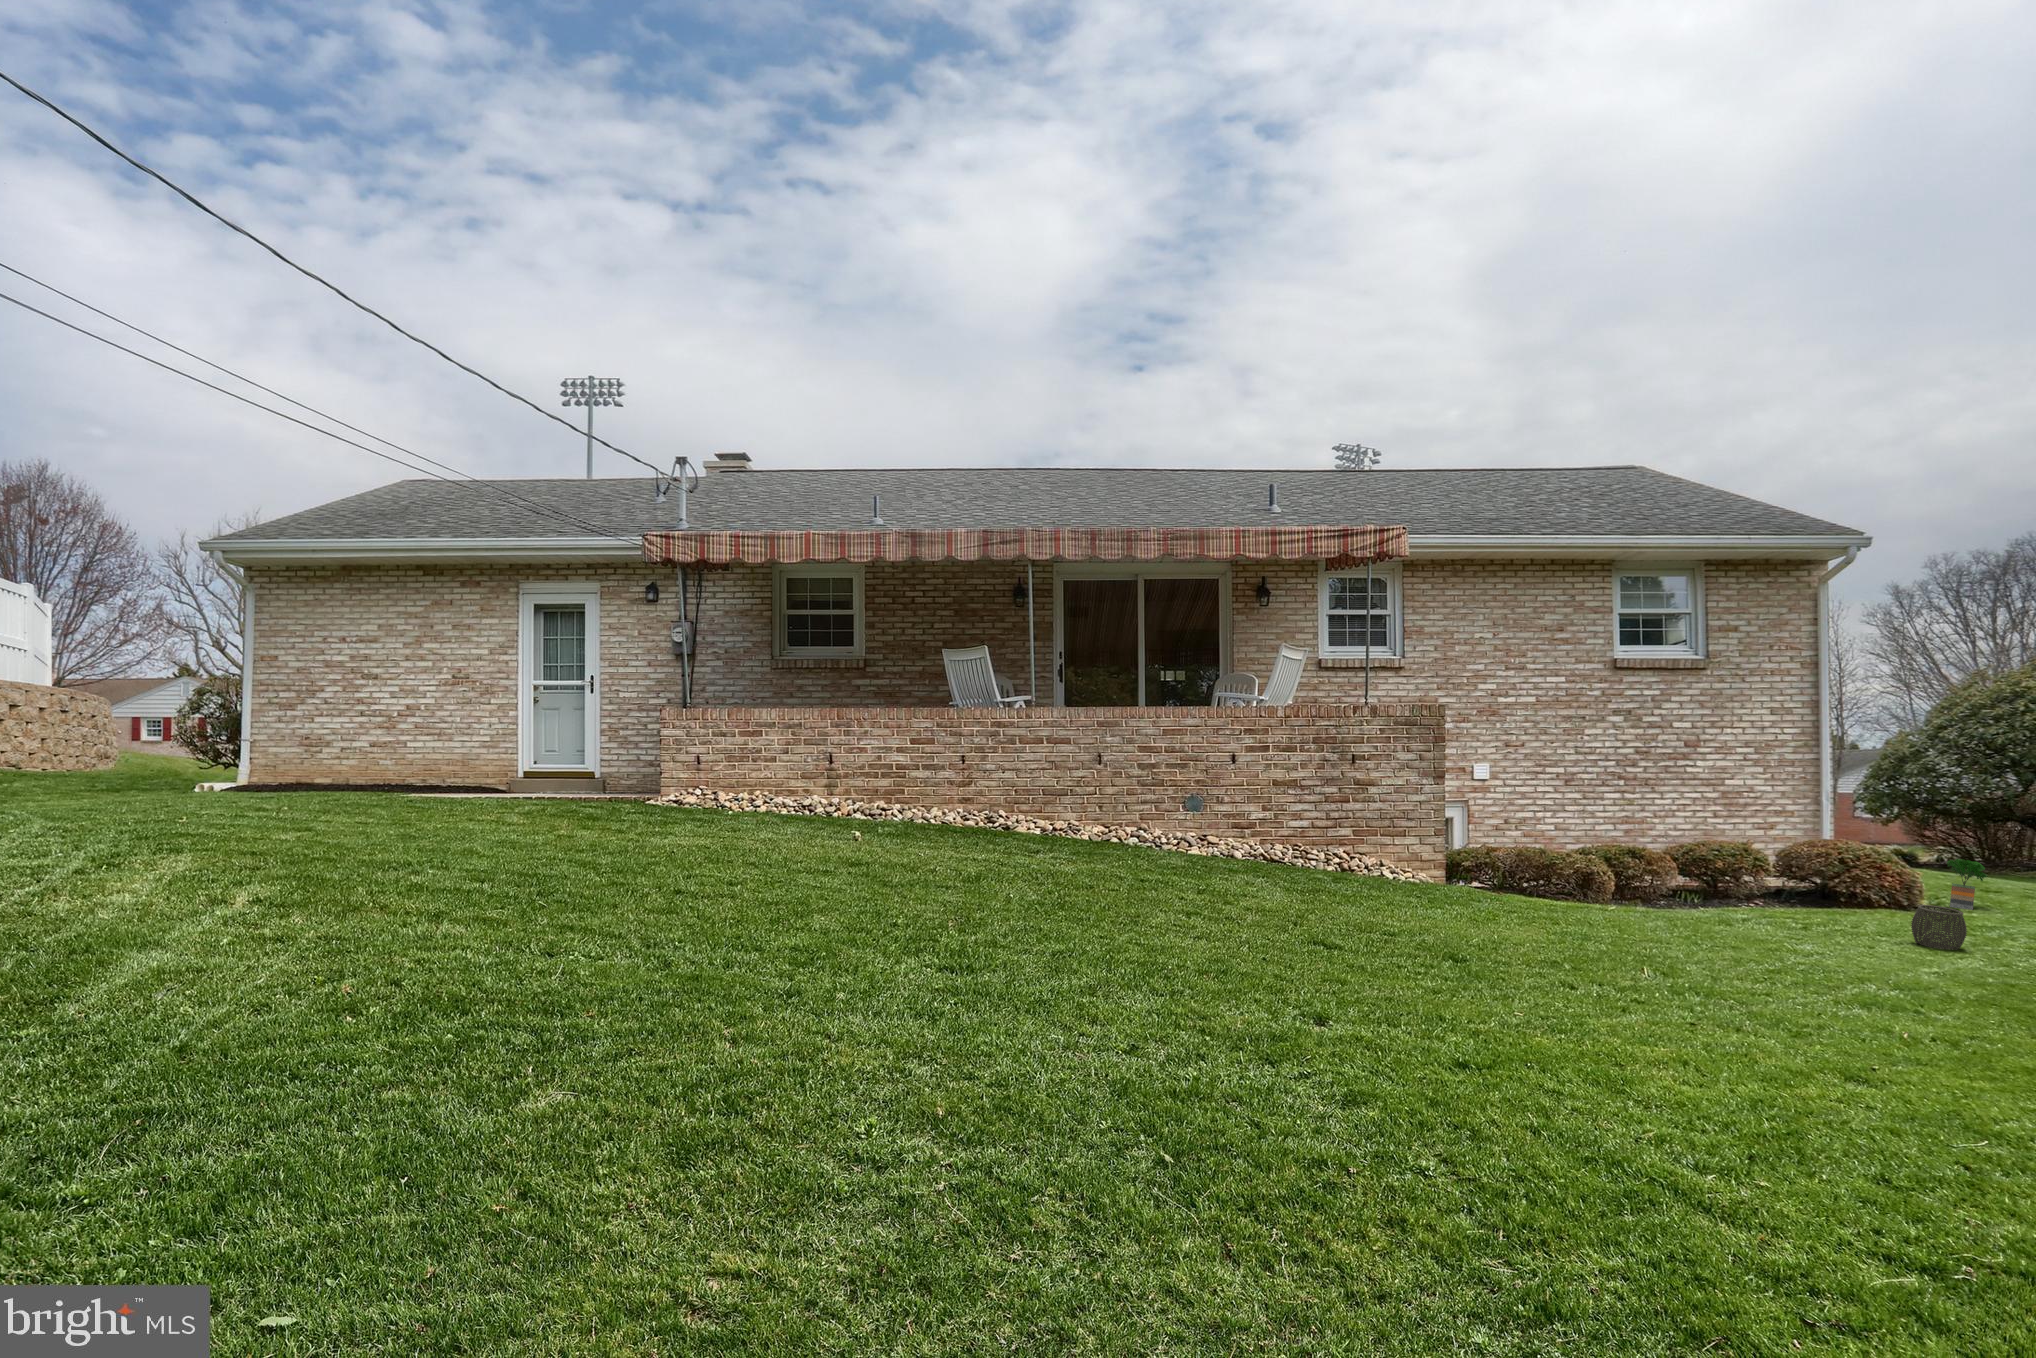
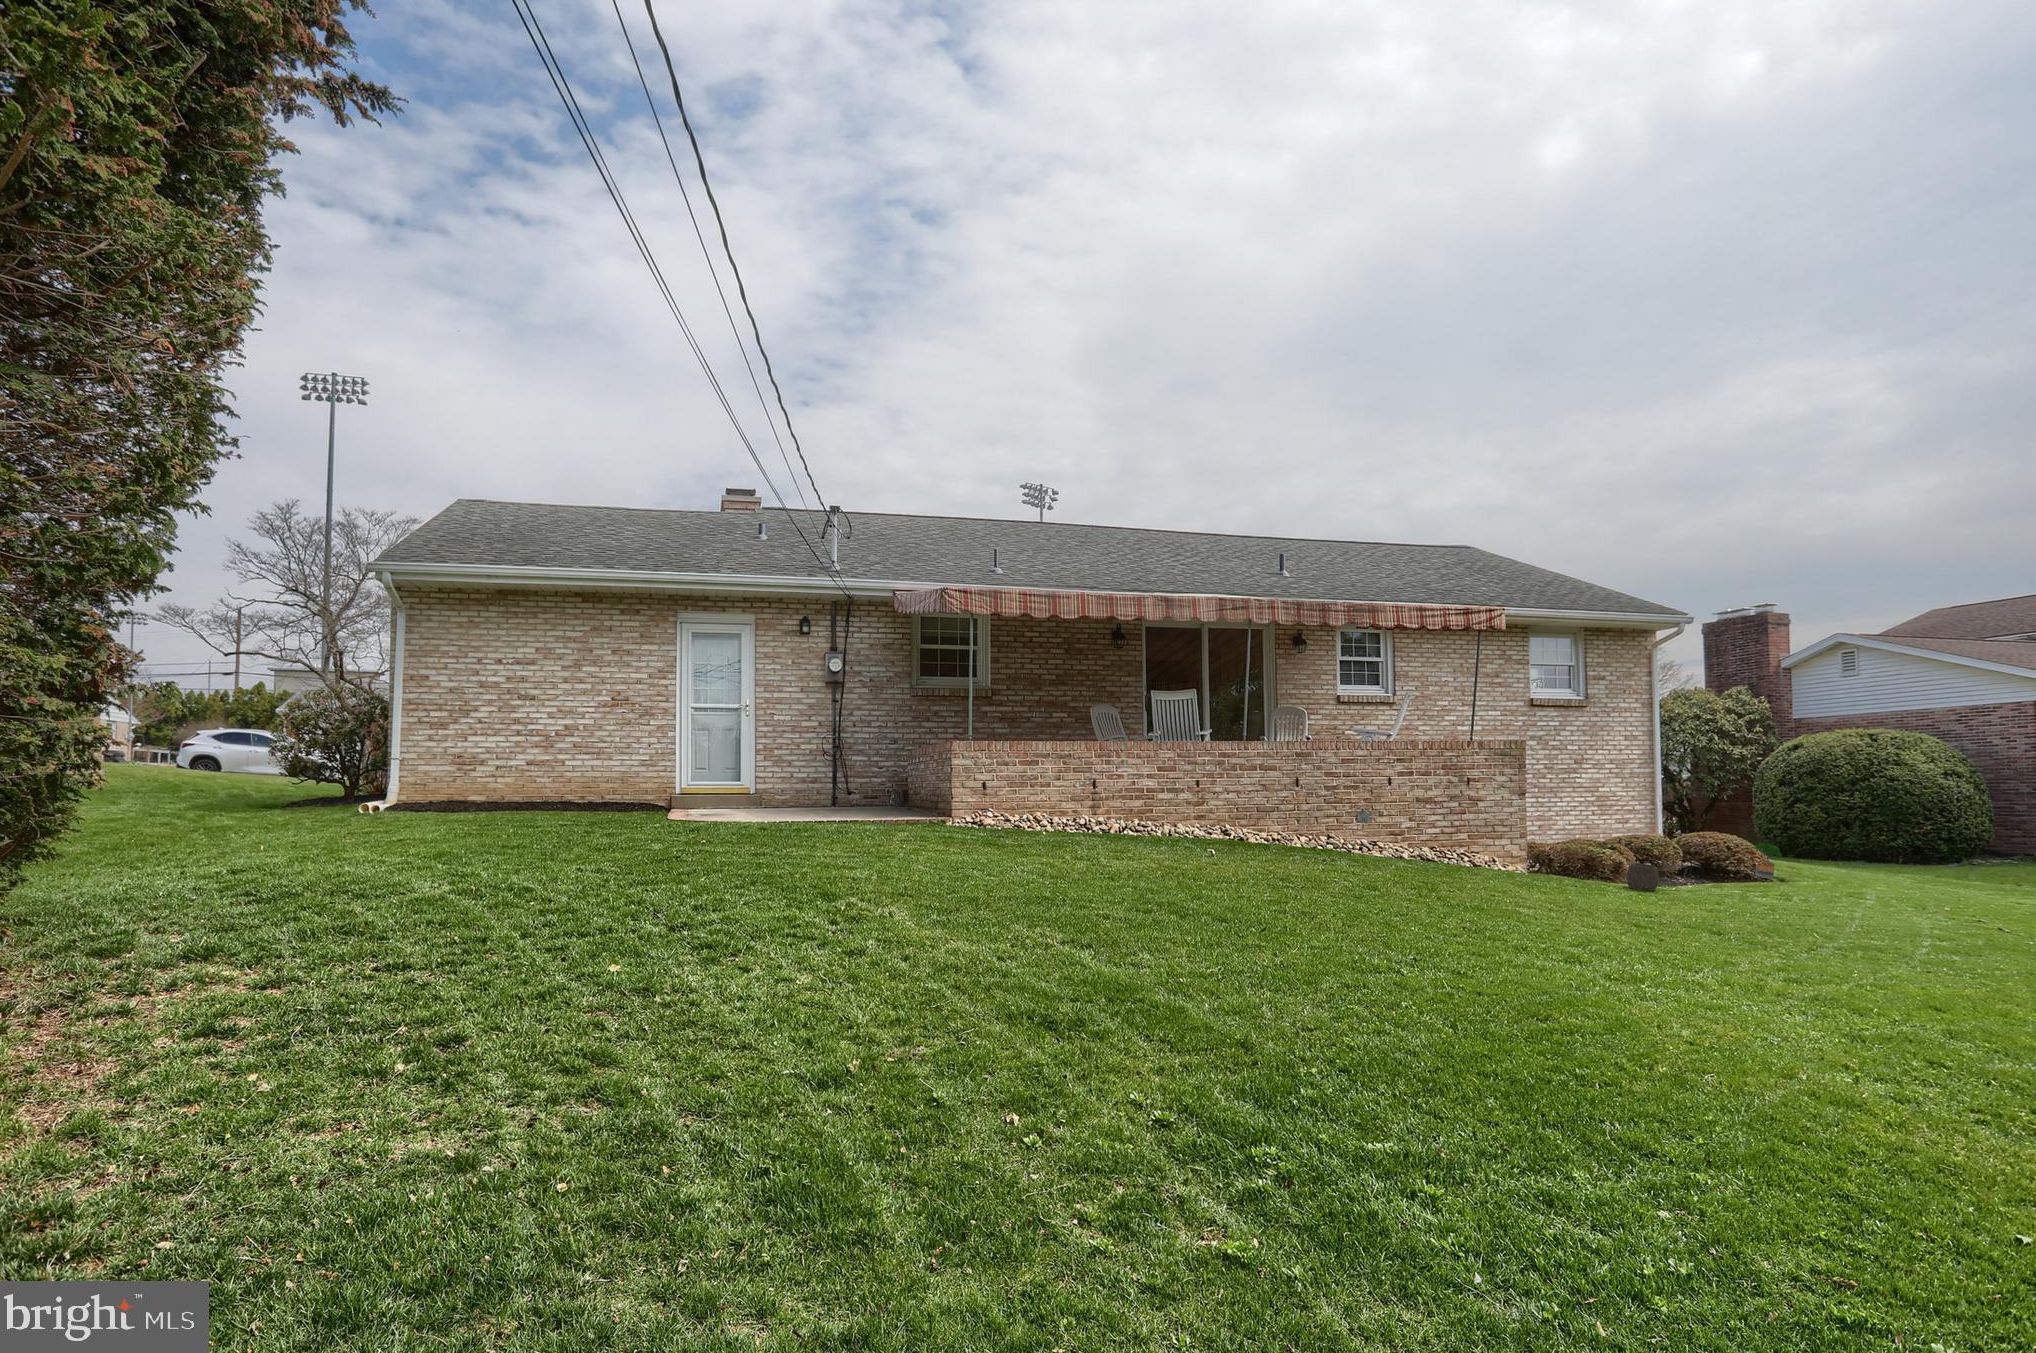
woven basket: present [1911,905,1967,950] -> present [1626,863,1659,891]

